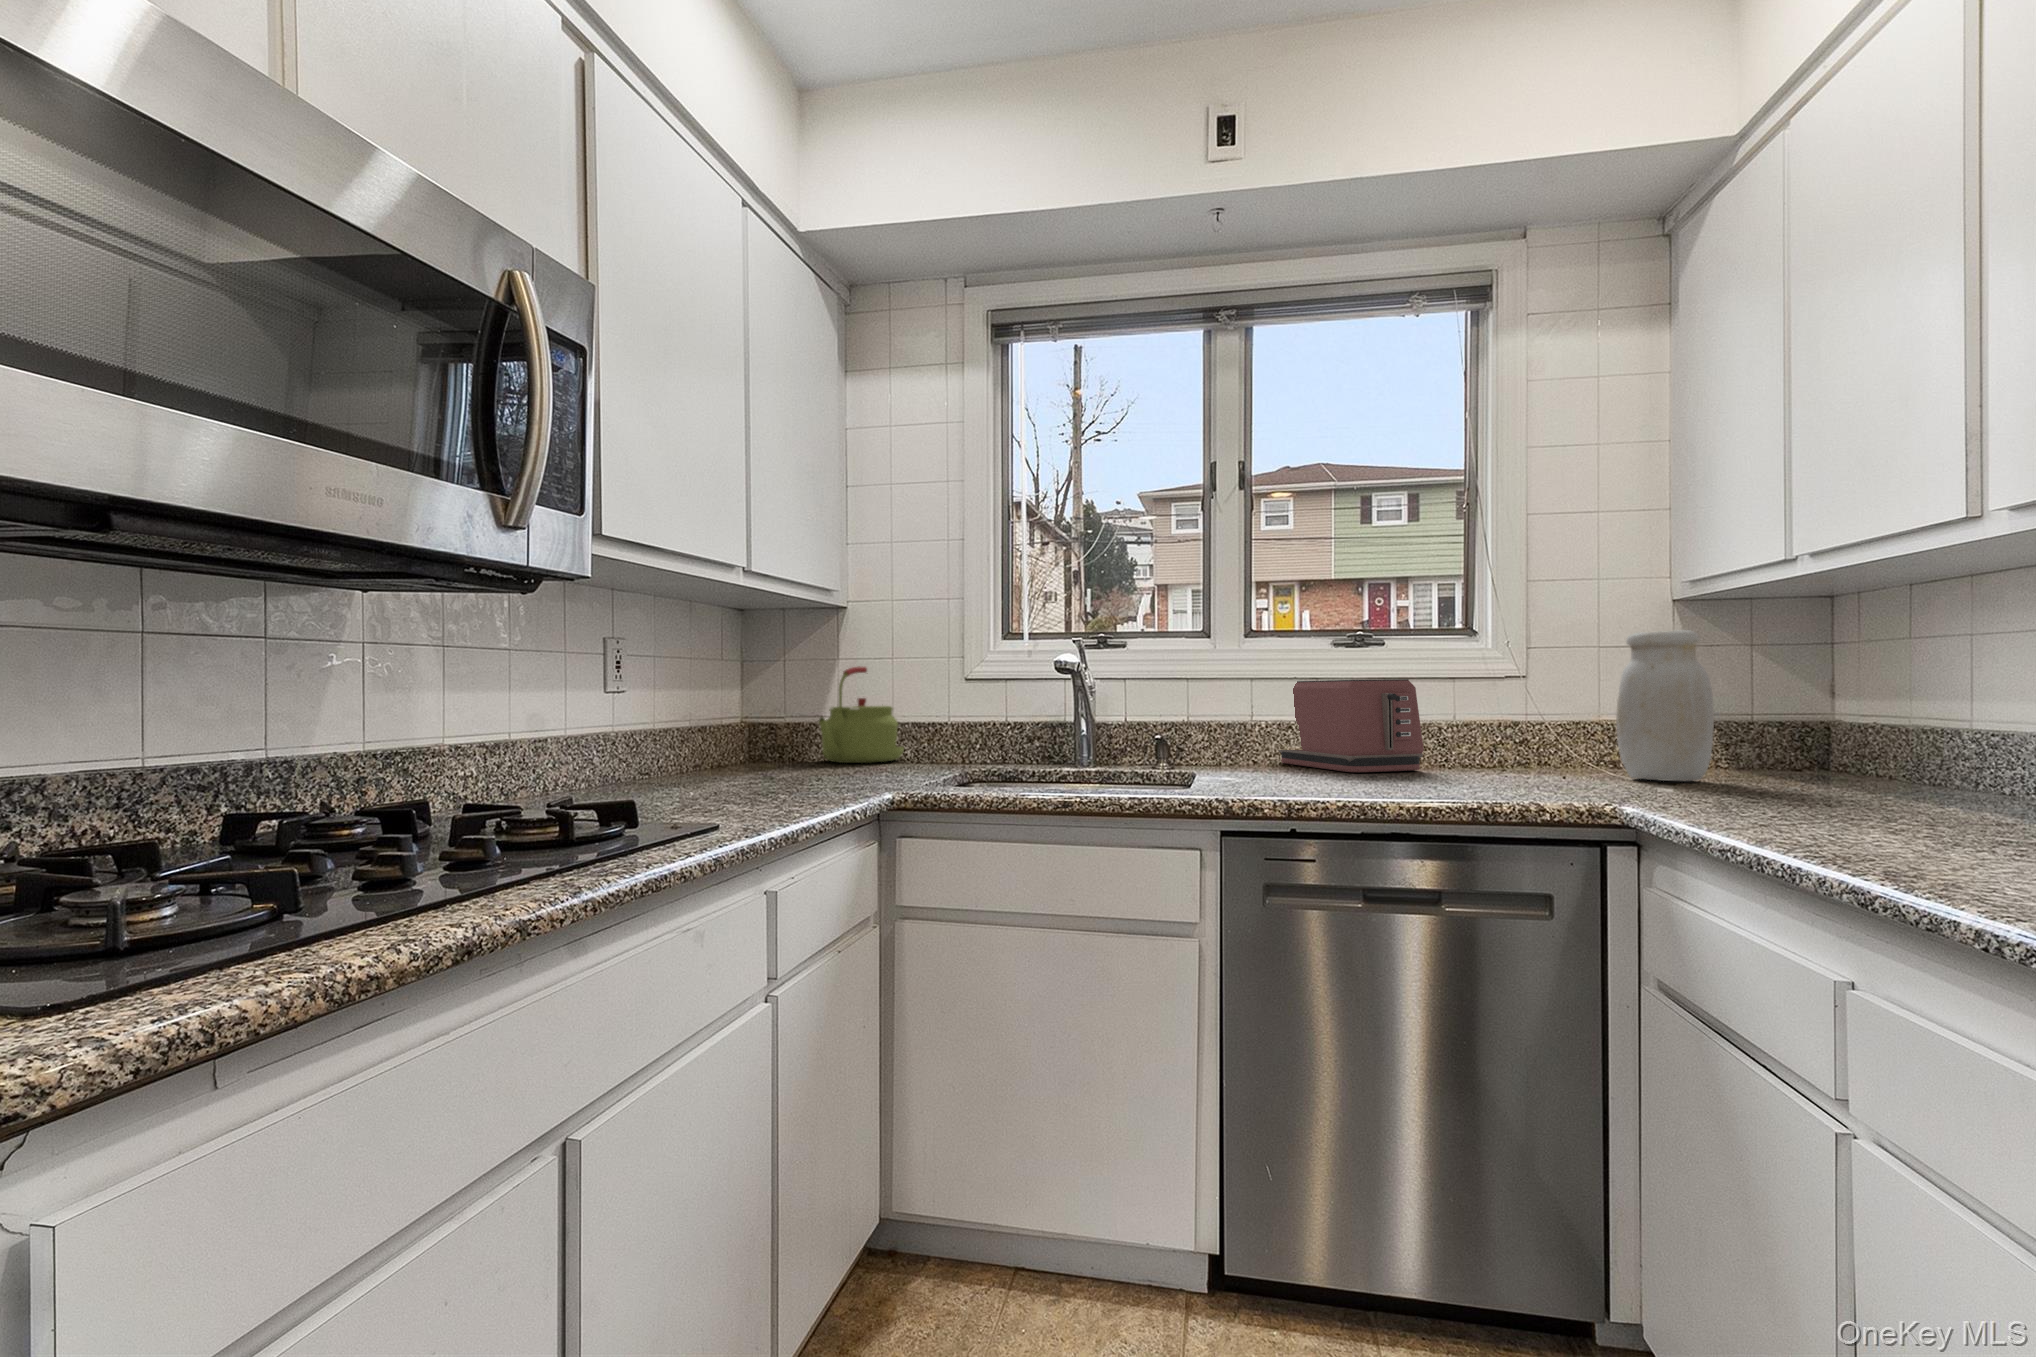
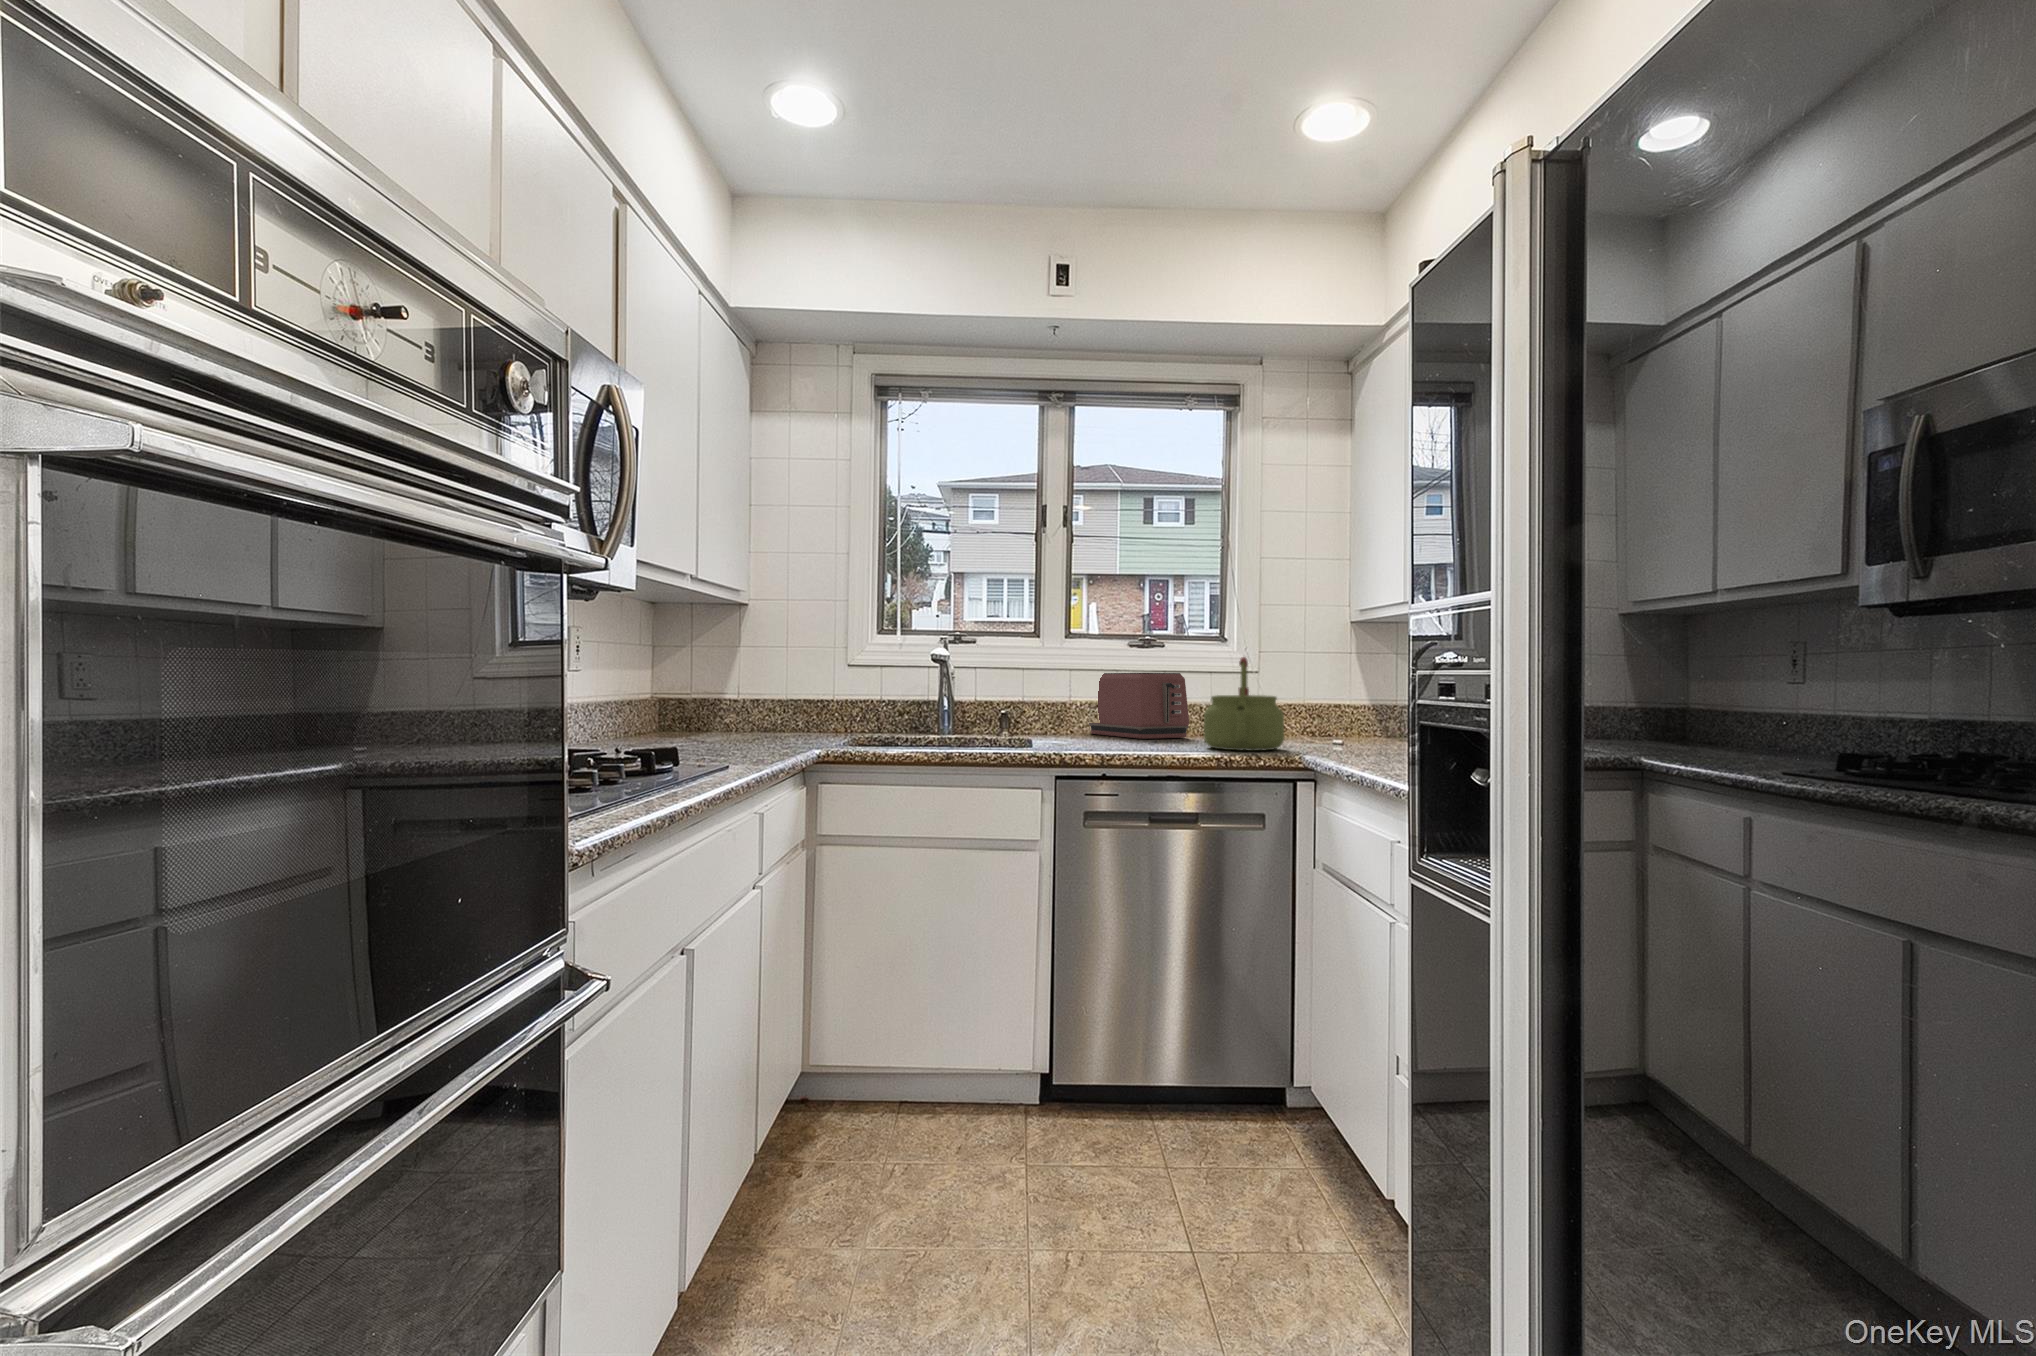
jar: present [1616,630,1714,781] -> none [1310,644,1365,743]
kettle: present [818,666,904,763] -> present [1204,657,1284,751]

